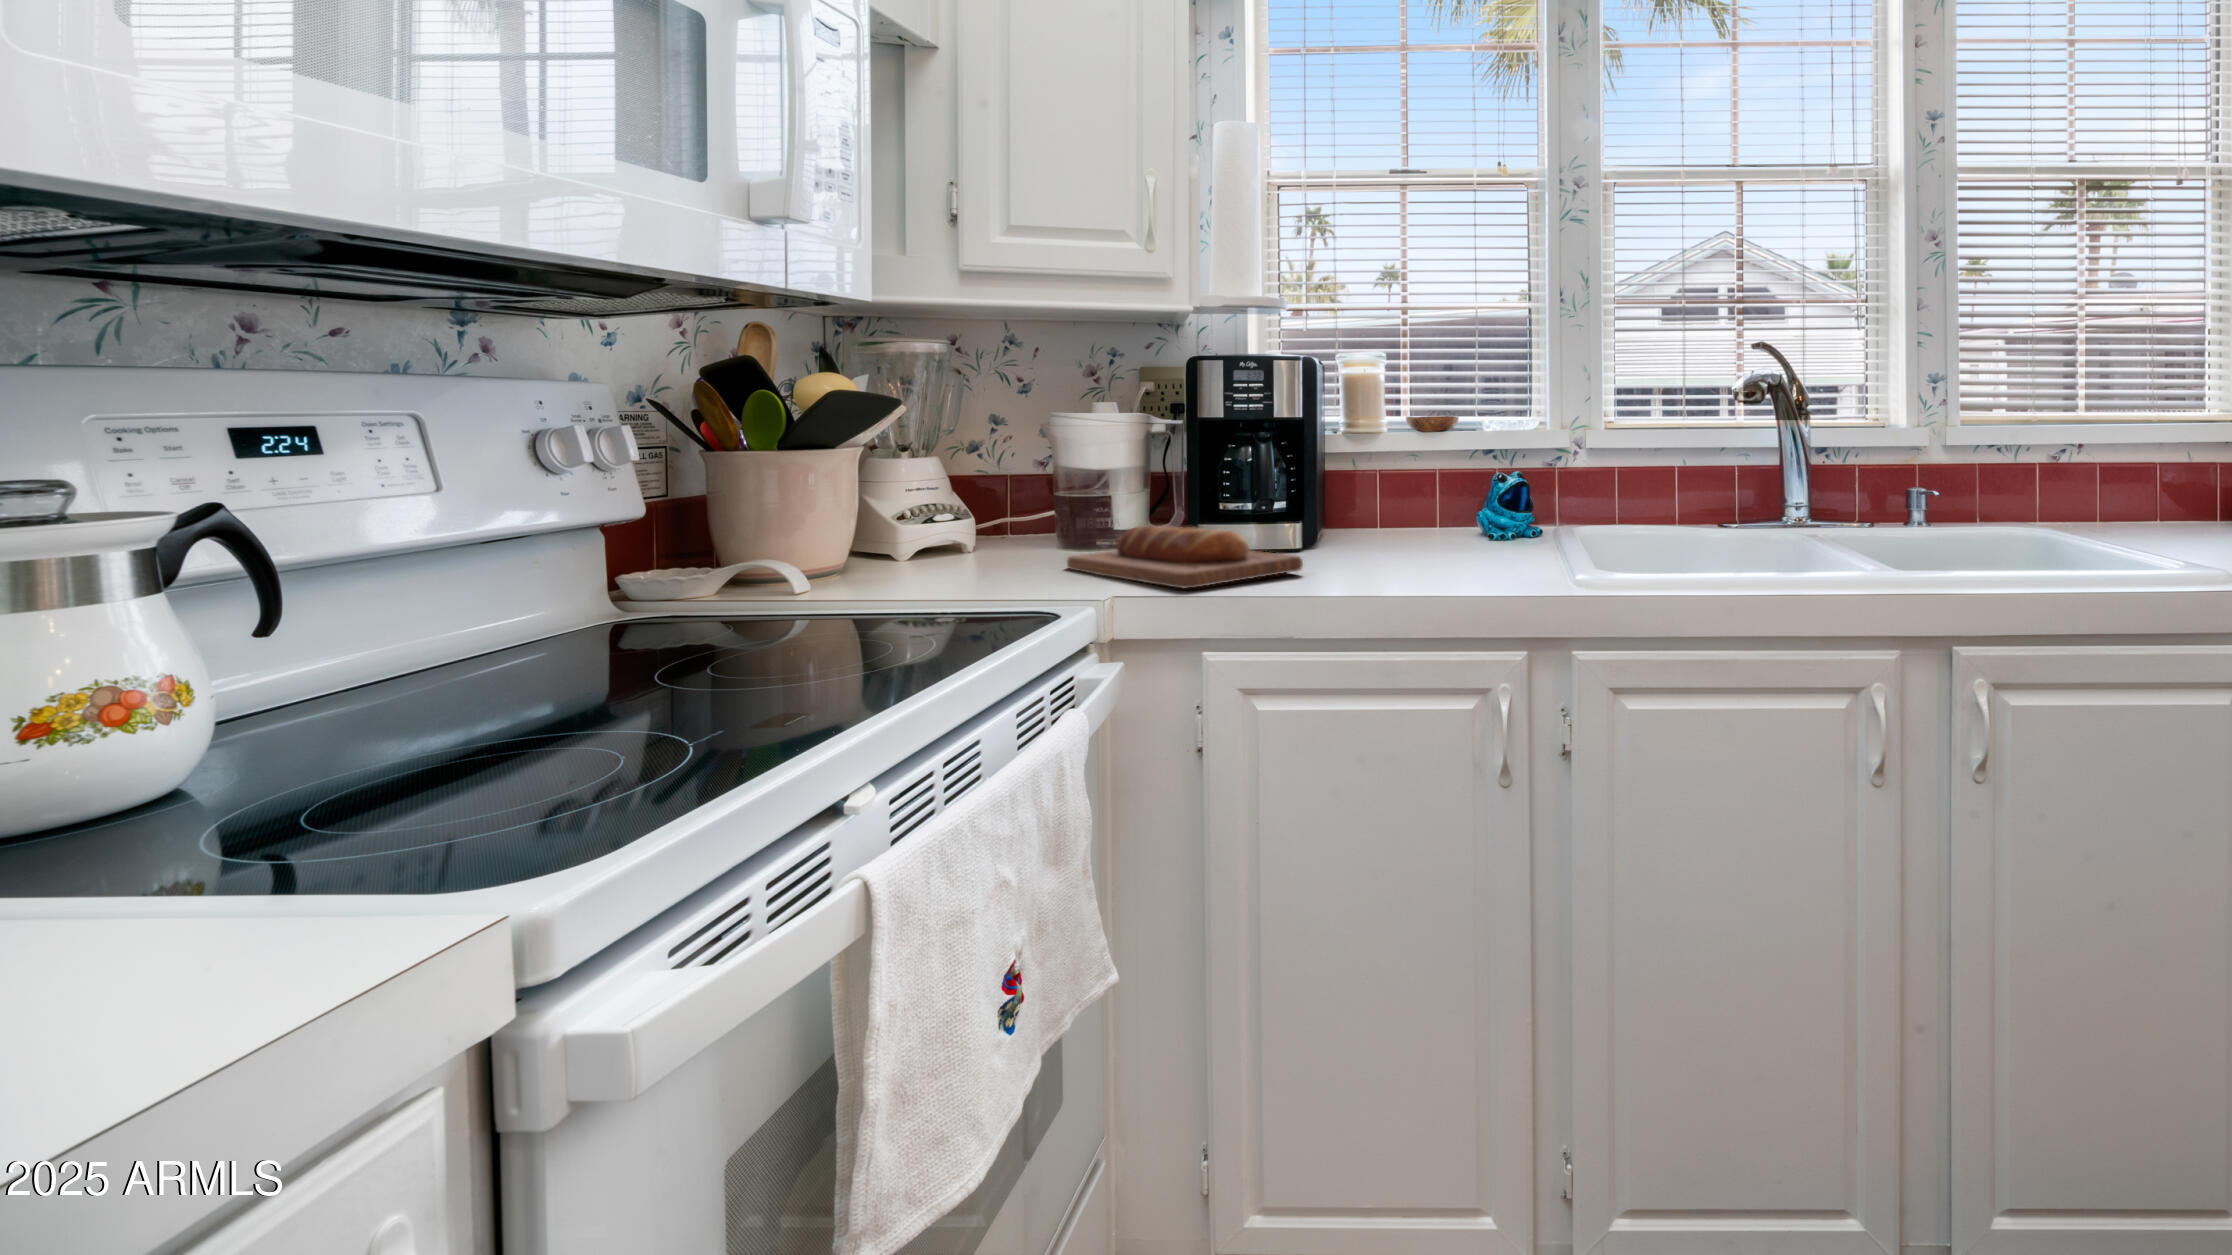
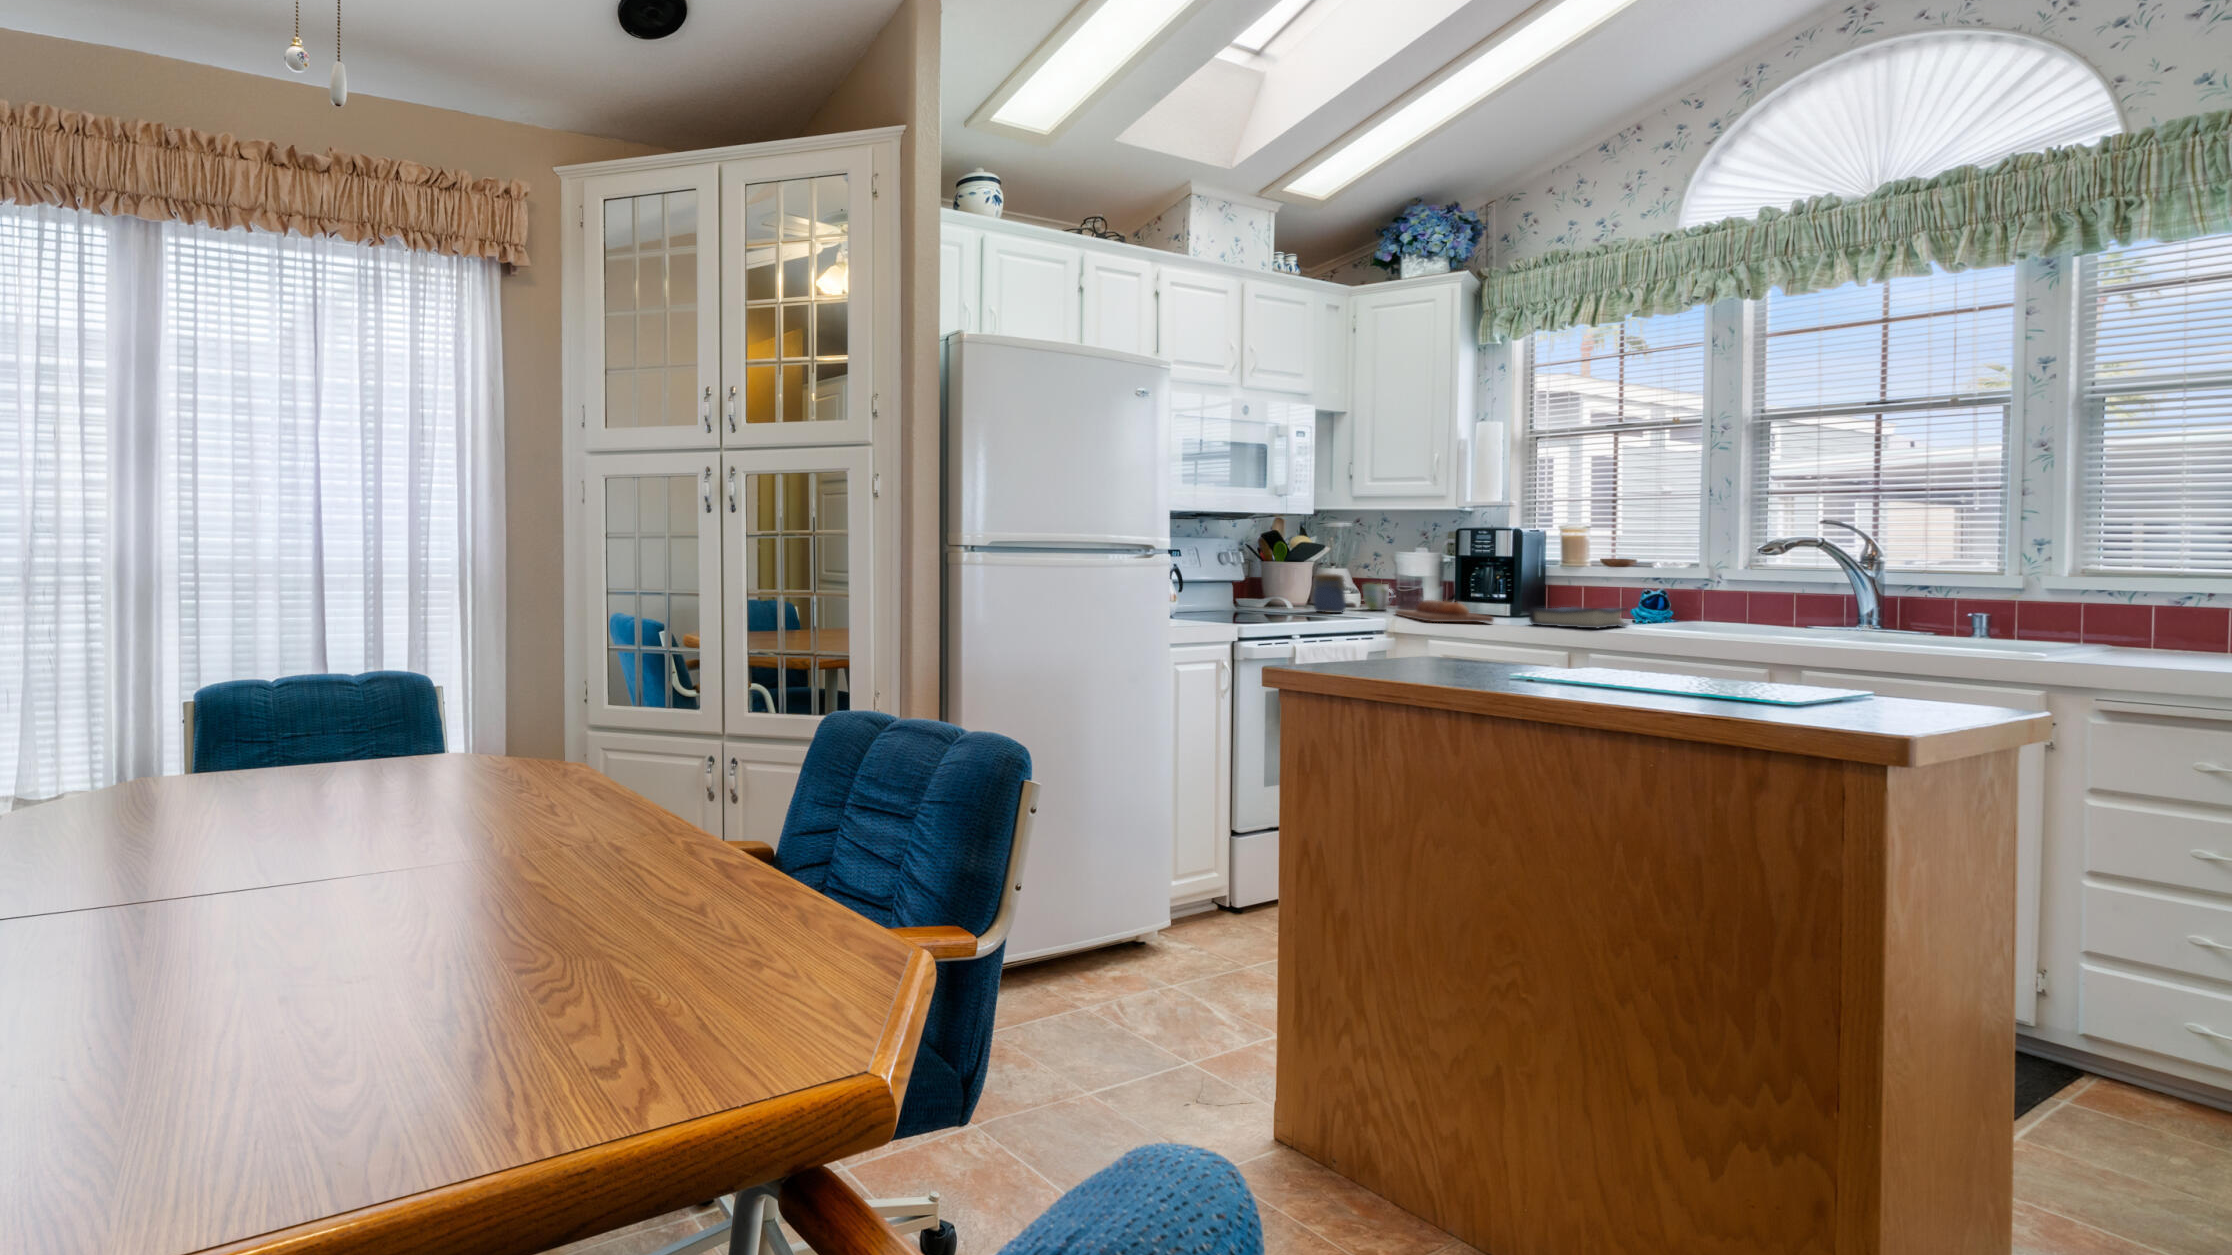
jar: none [873,477,964,588] -> present [1313,574,1346,613]
mug: none [975,491,1047,558] -> present [1363,584,1393,610]
hardback book: none [1351,507,1475,564] -> present [1529,607,1628,629]

